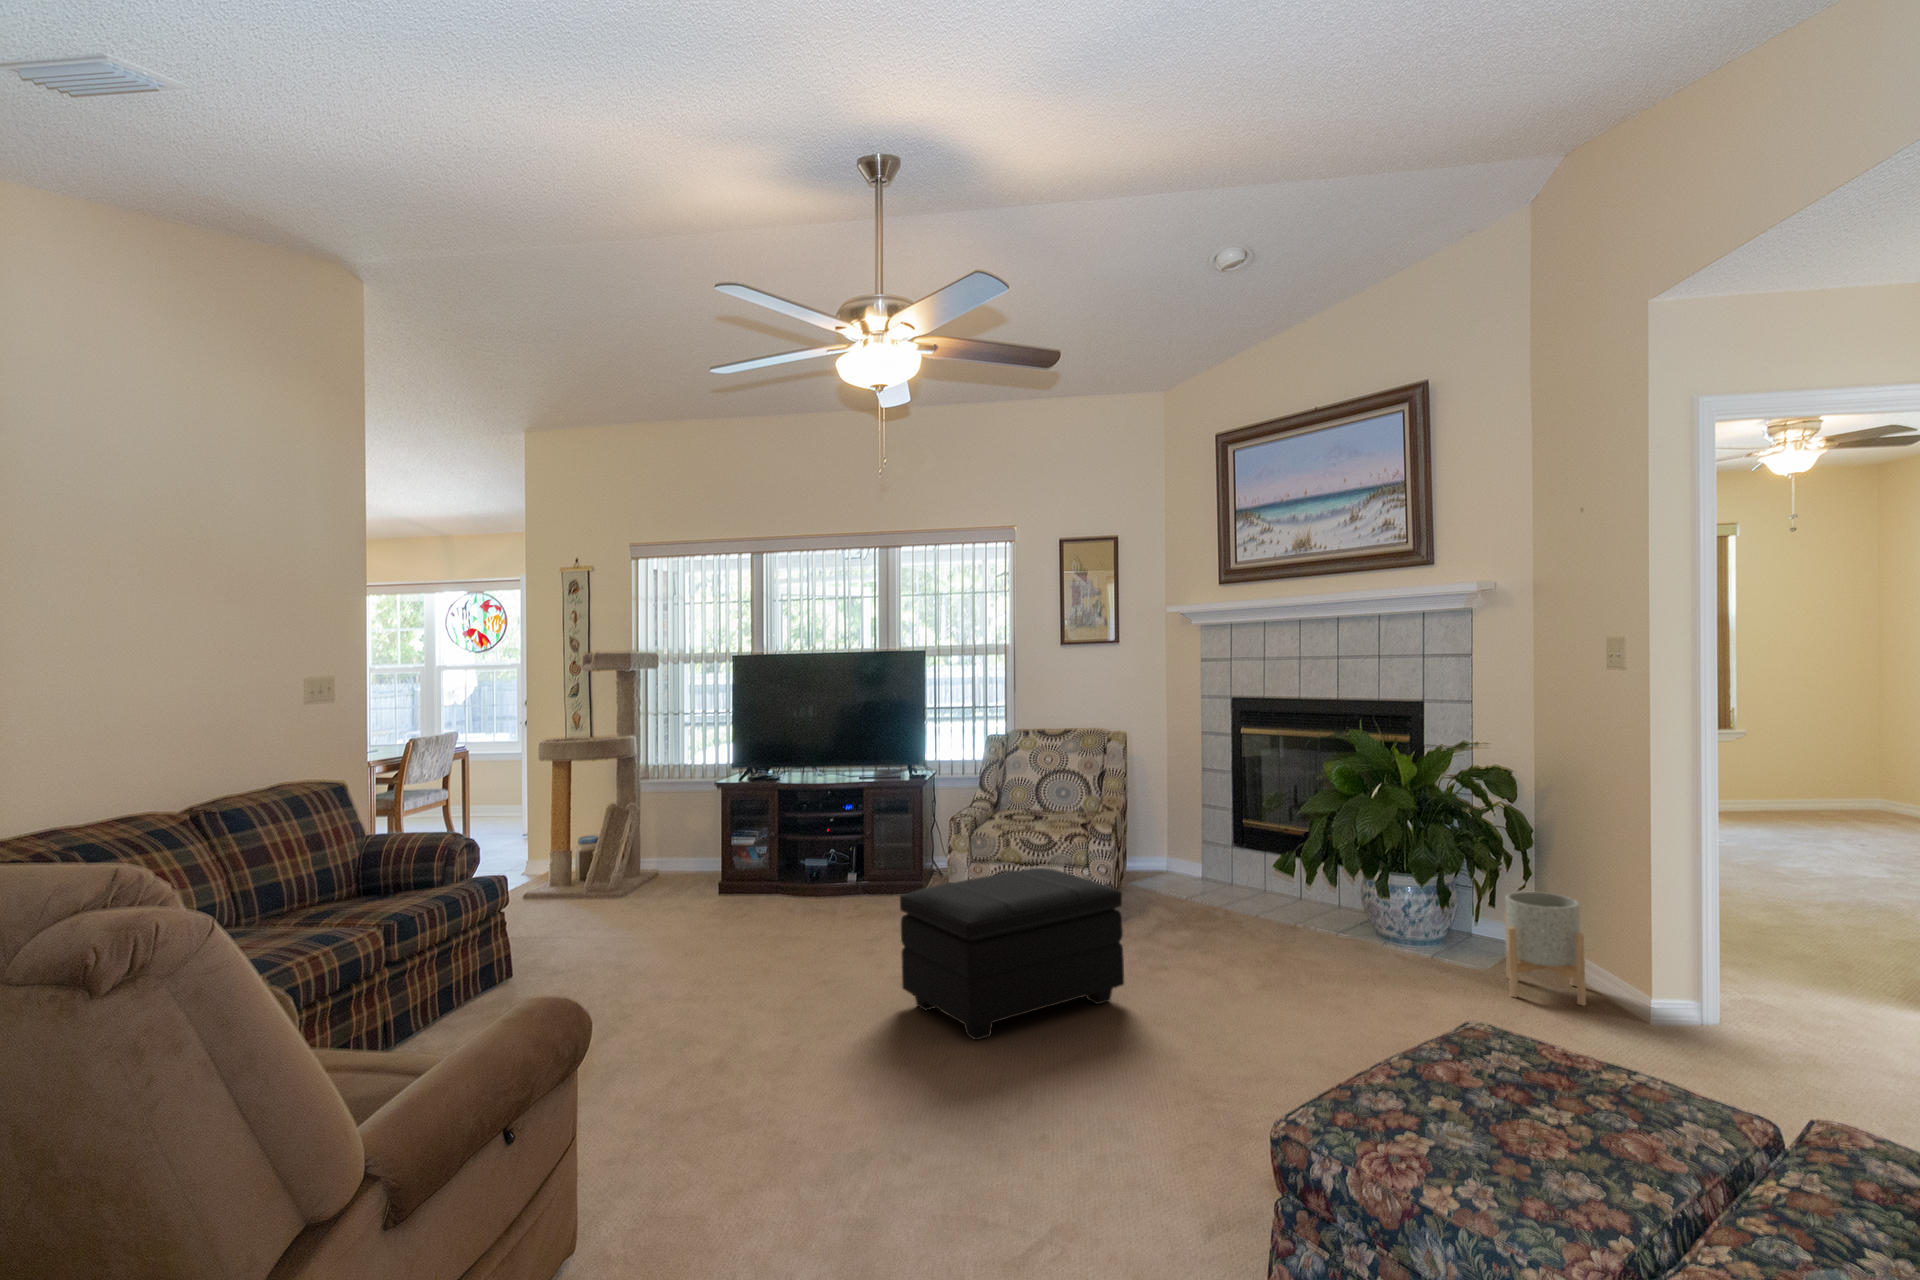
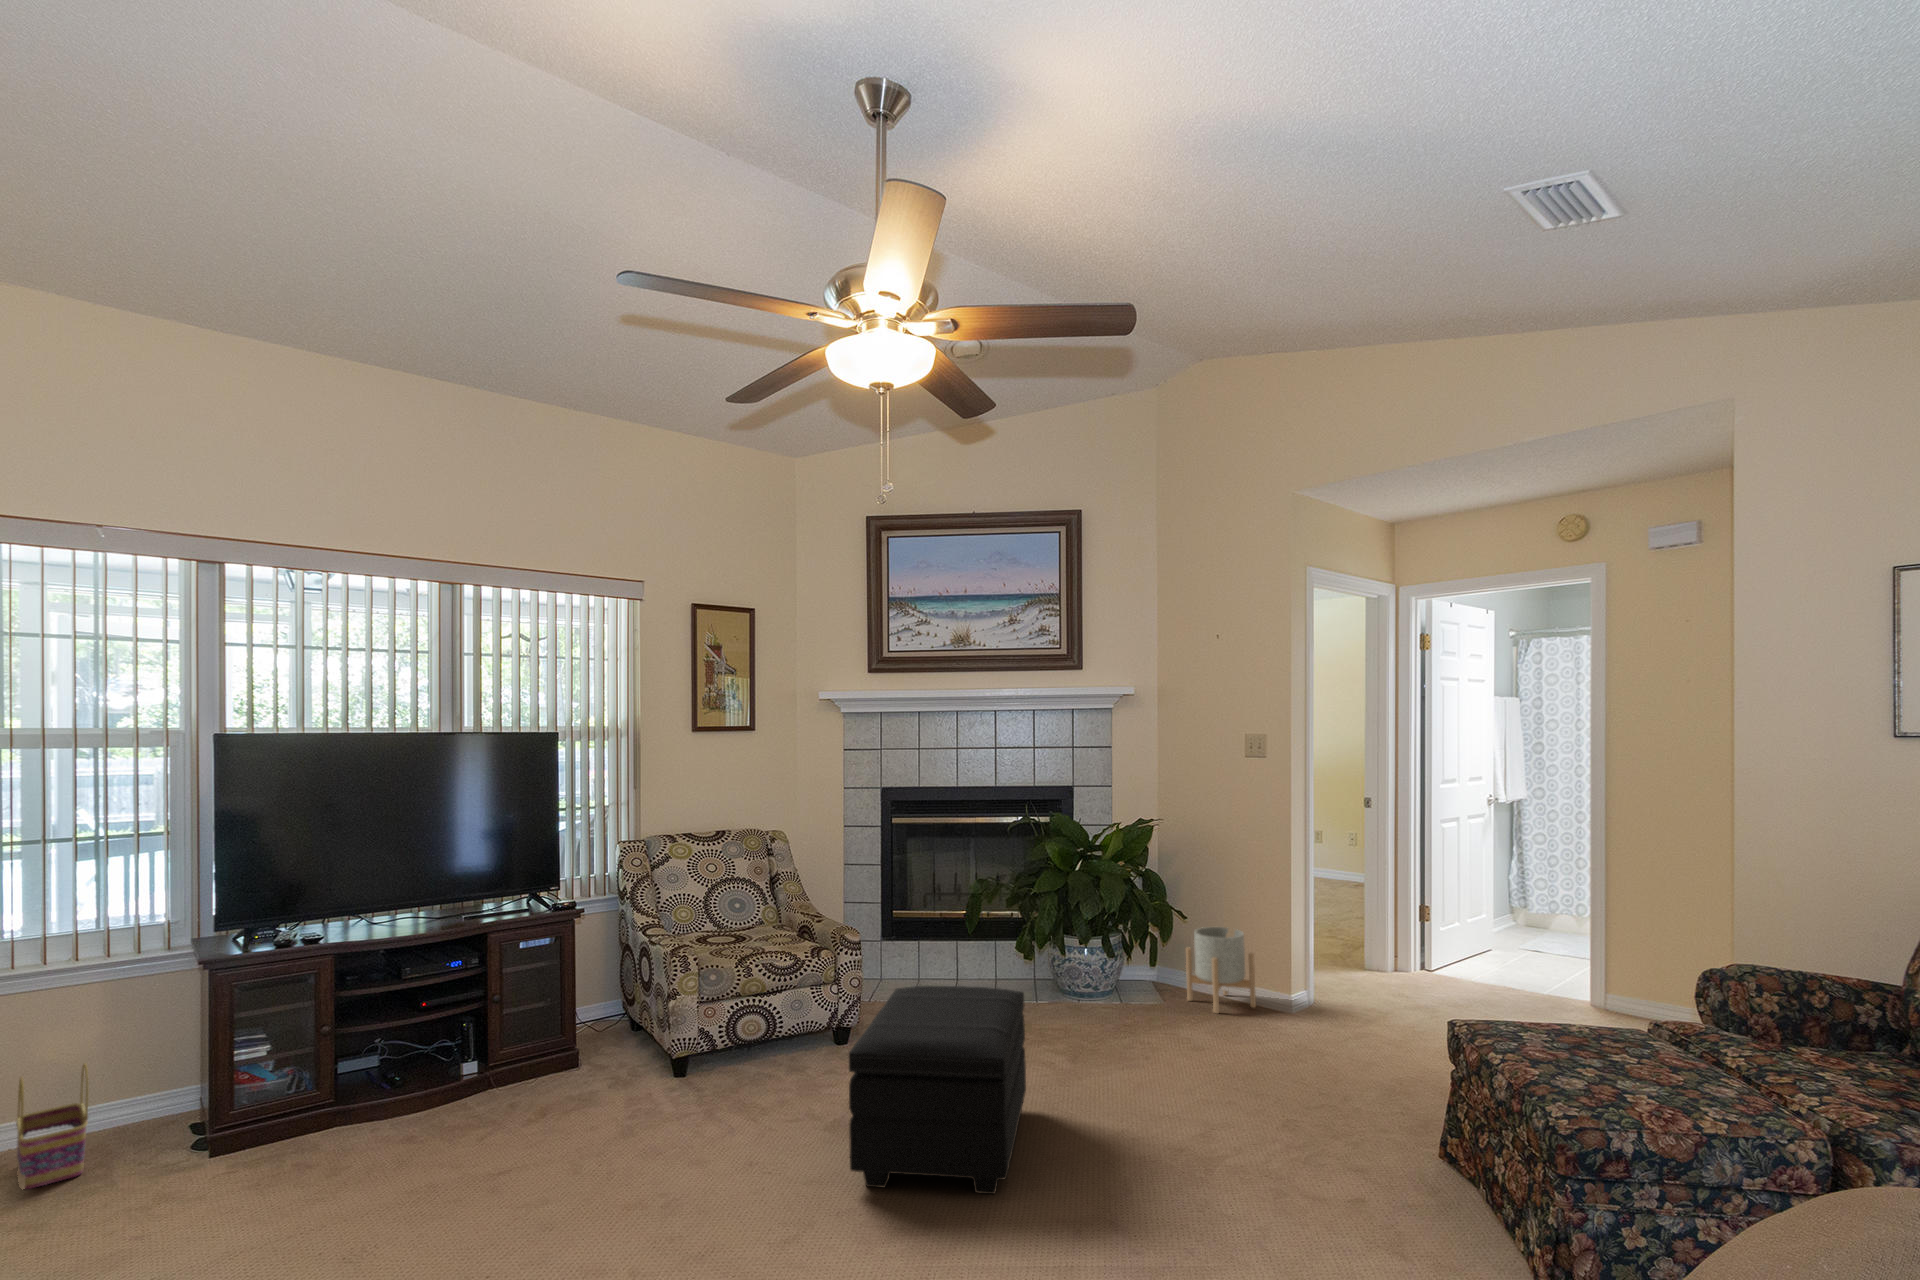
basket: none [641,827,681,886] -> present [16,1063,88,1189]

